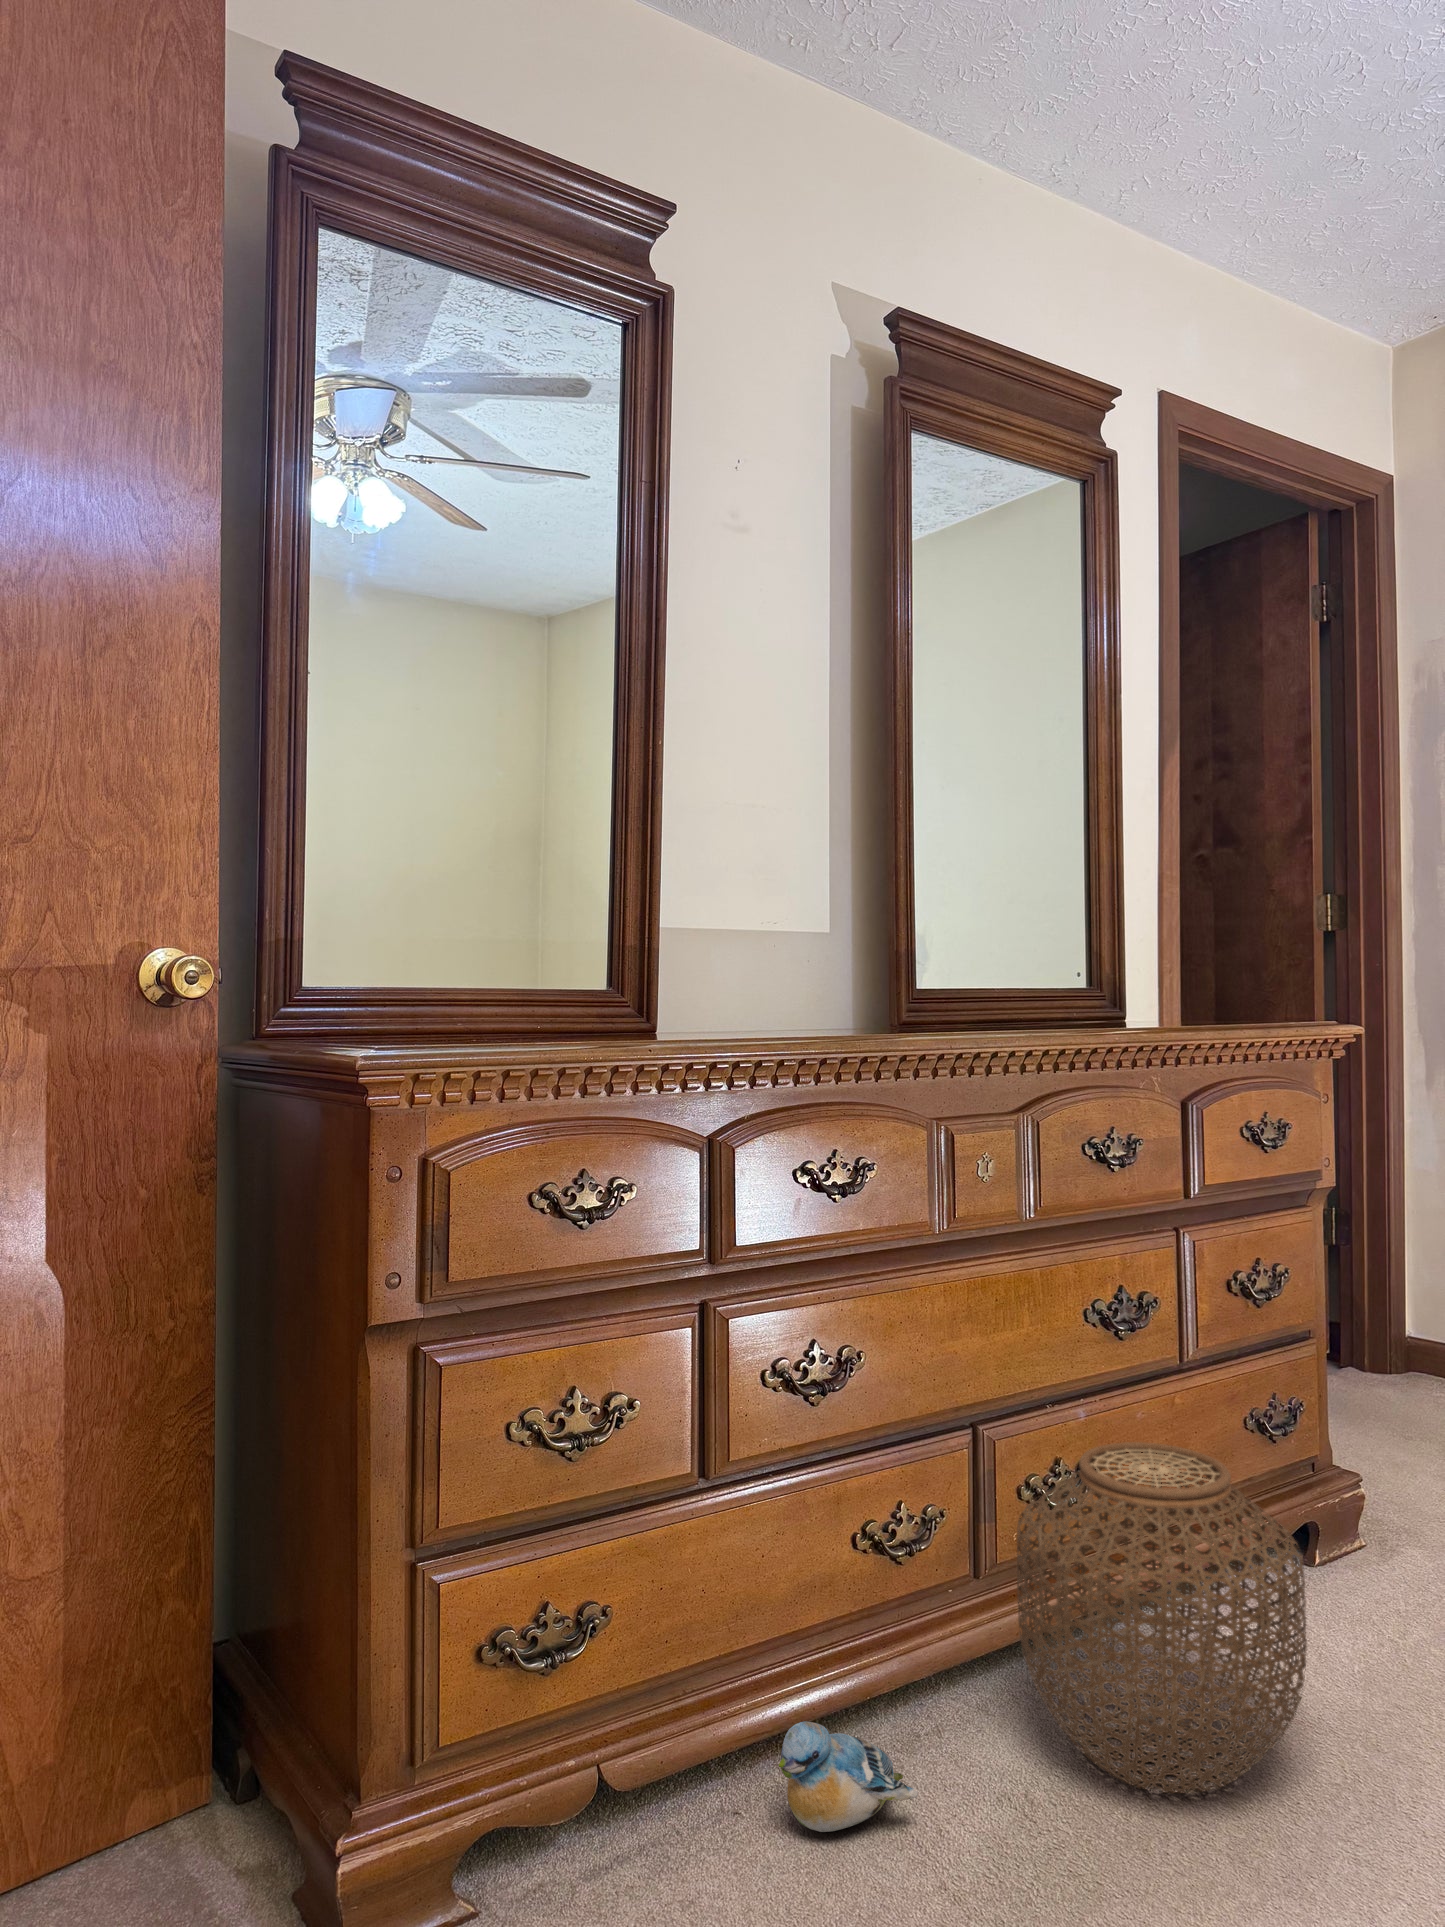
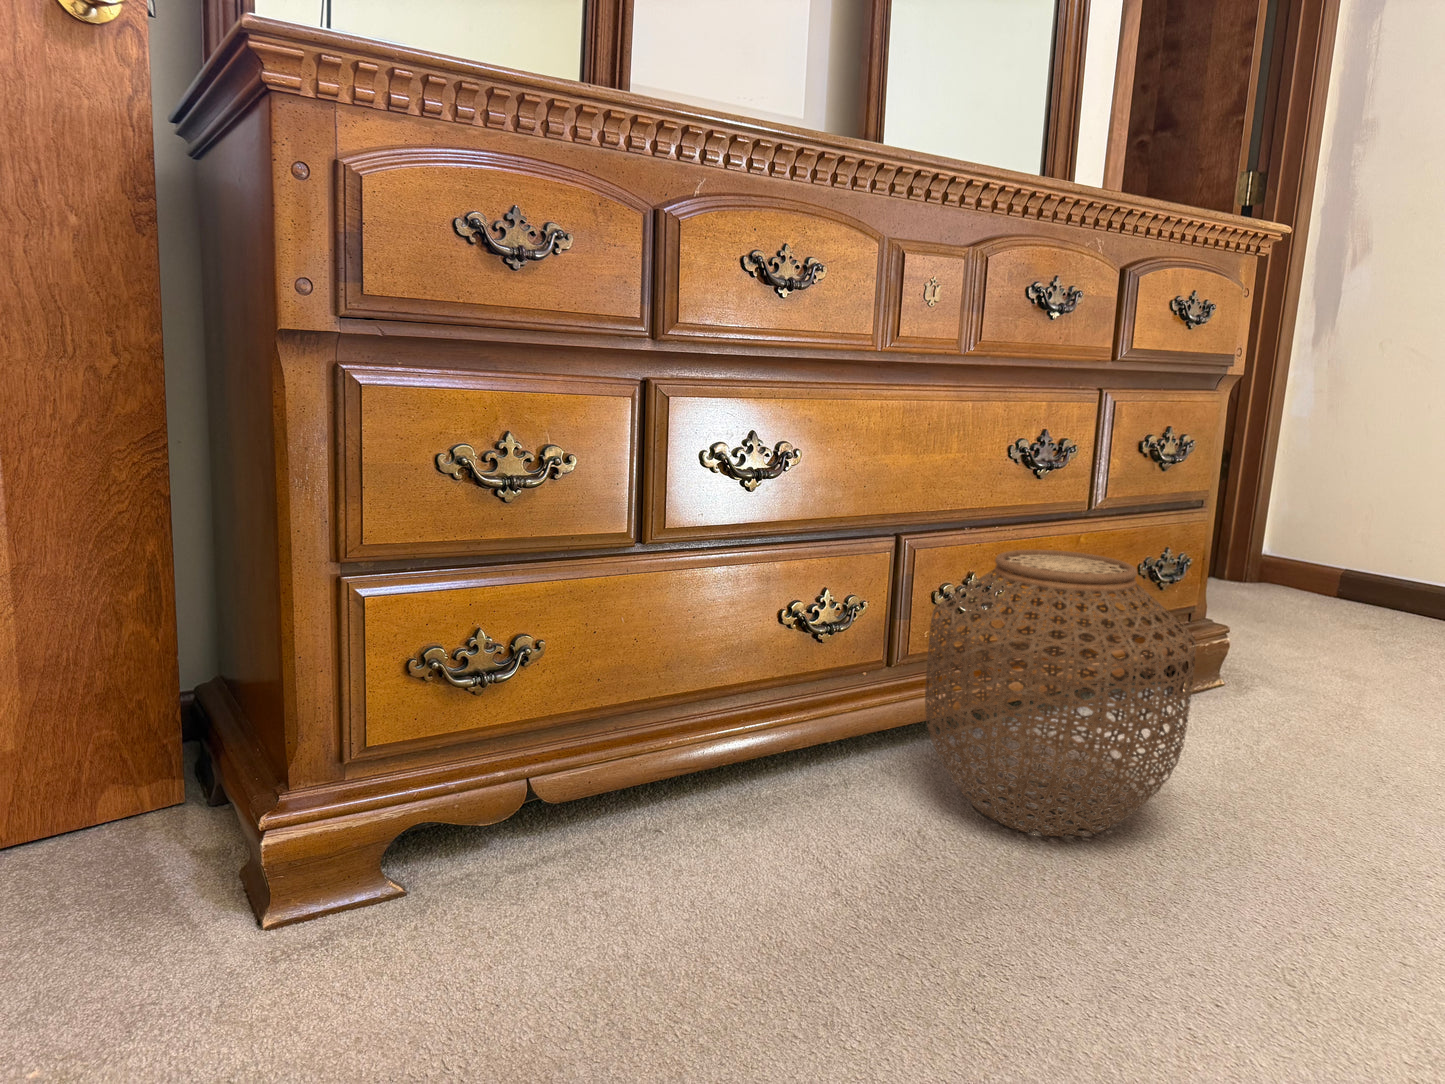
plush toy: present [779,1721,918,1832] -> none [695,756,822,847]

